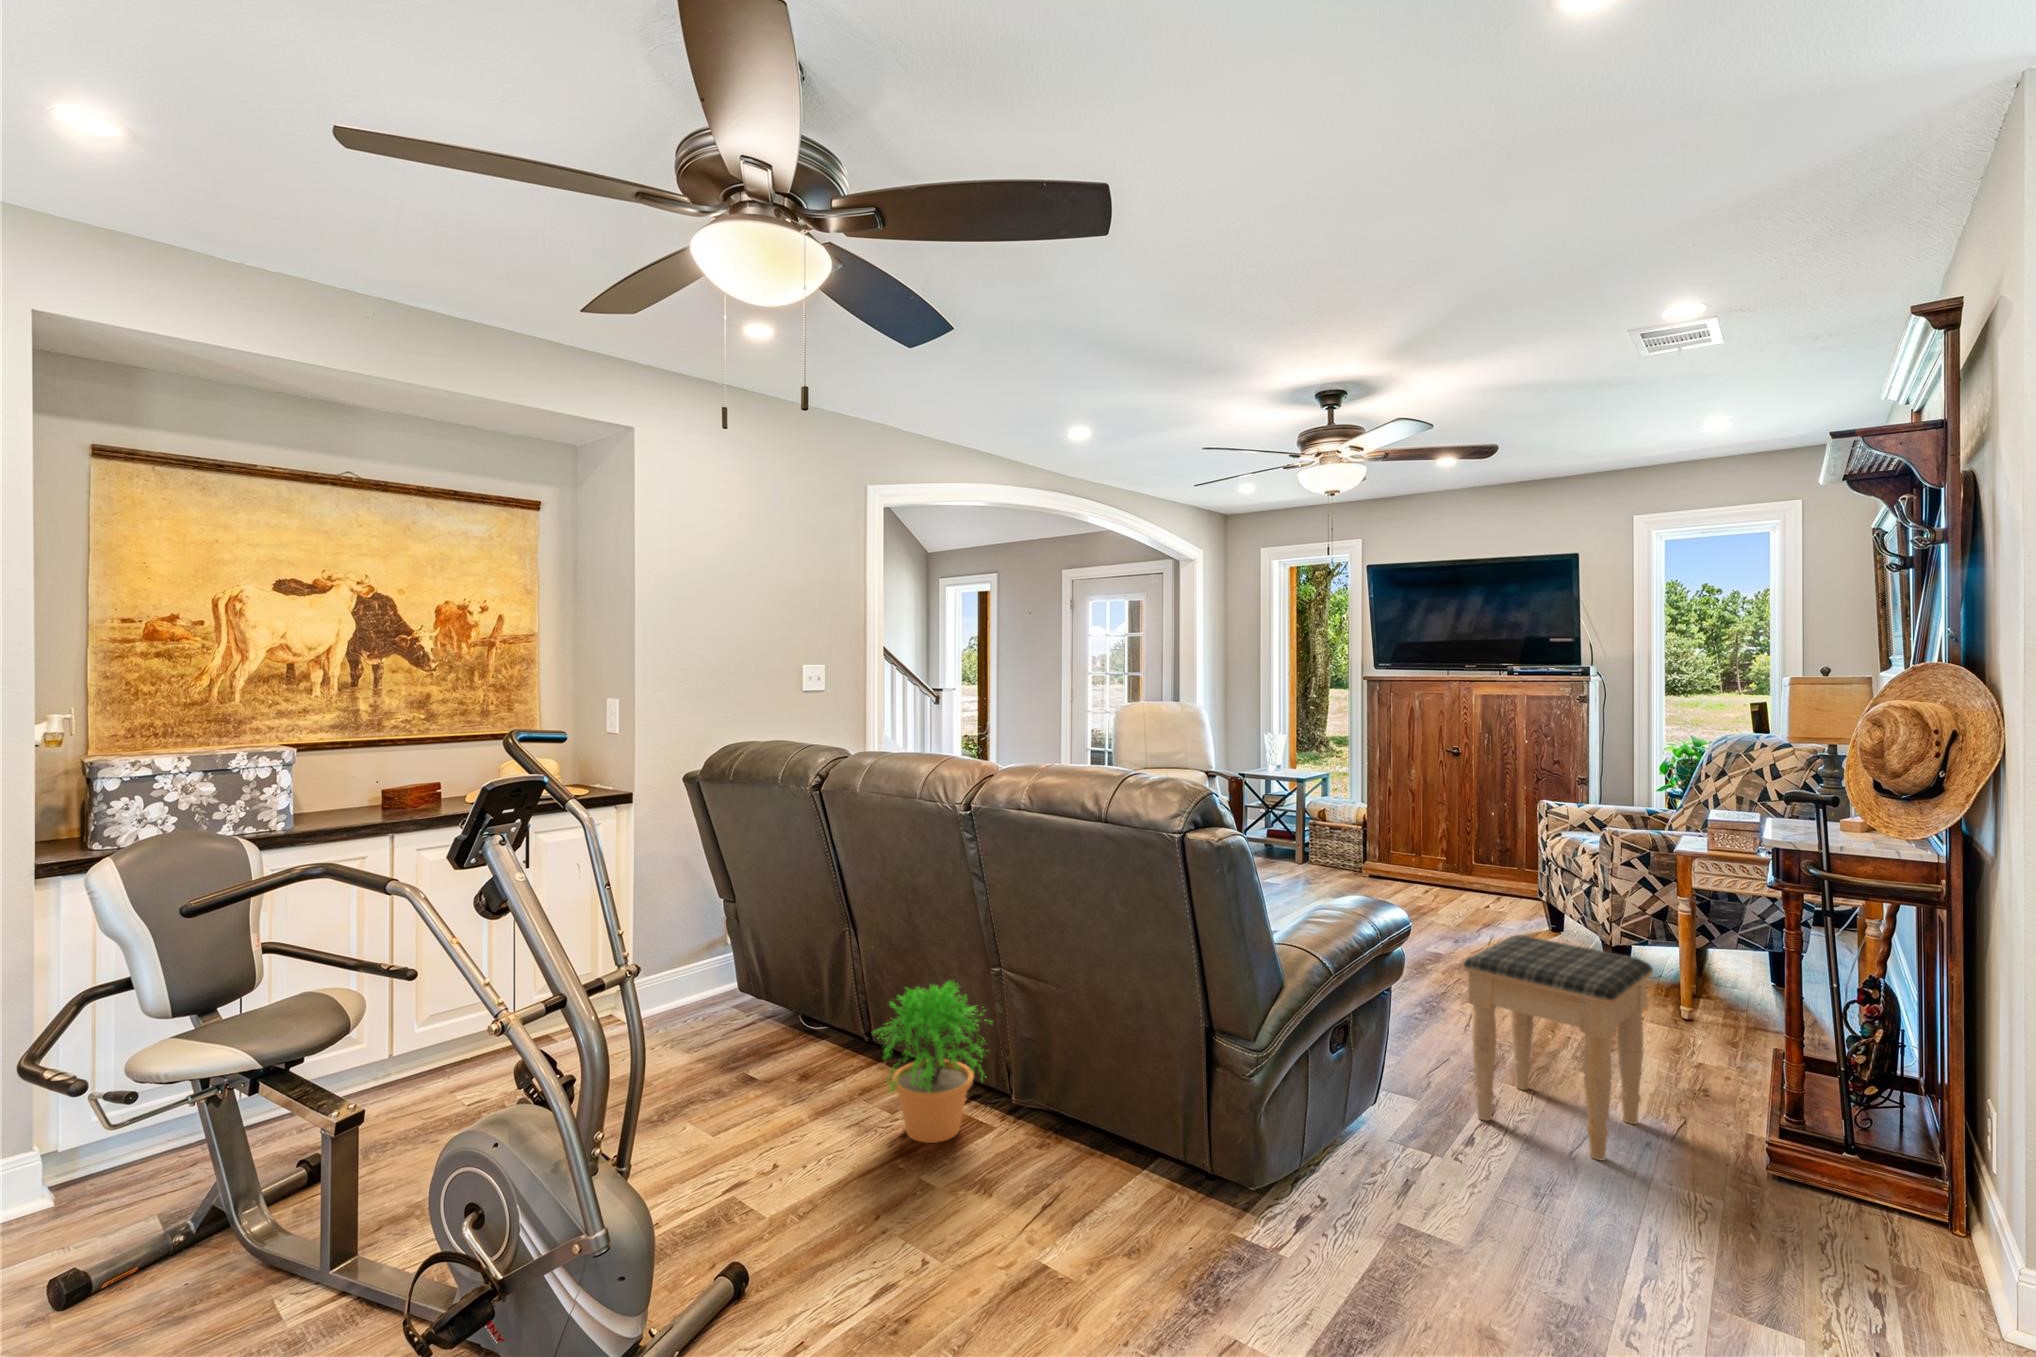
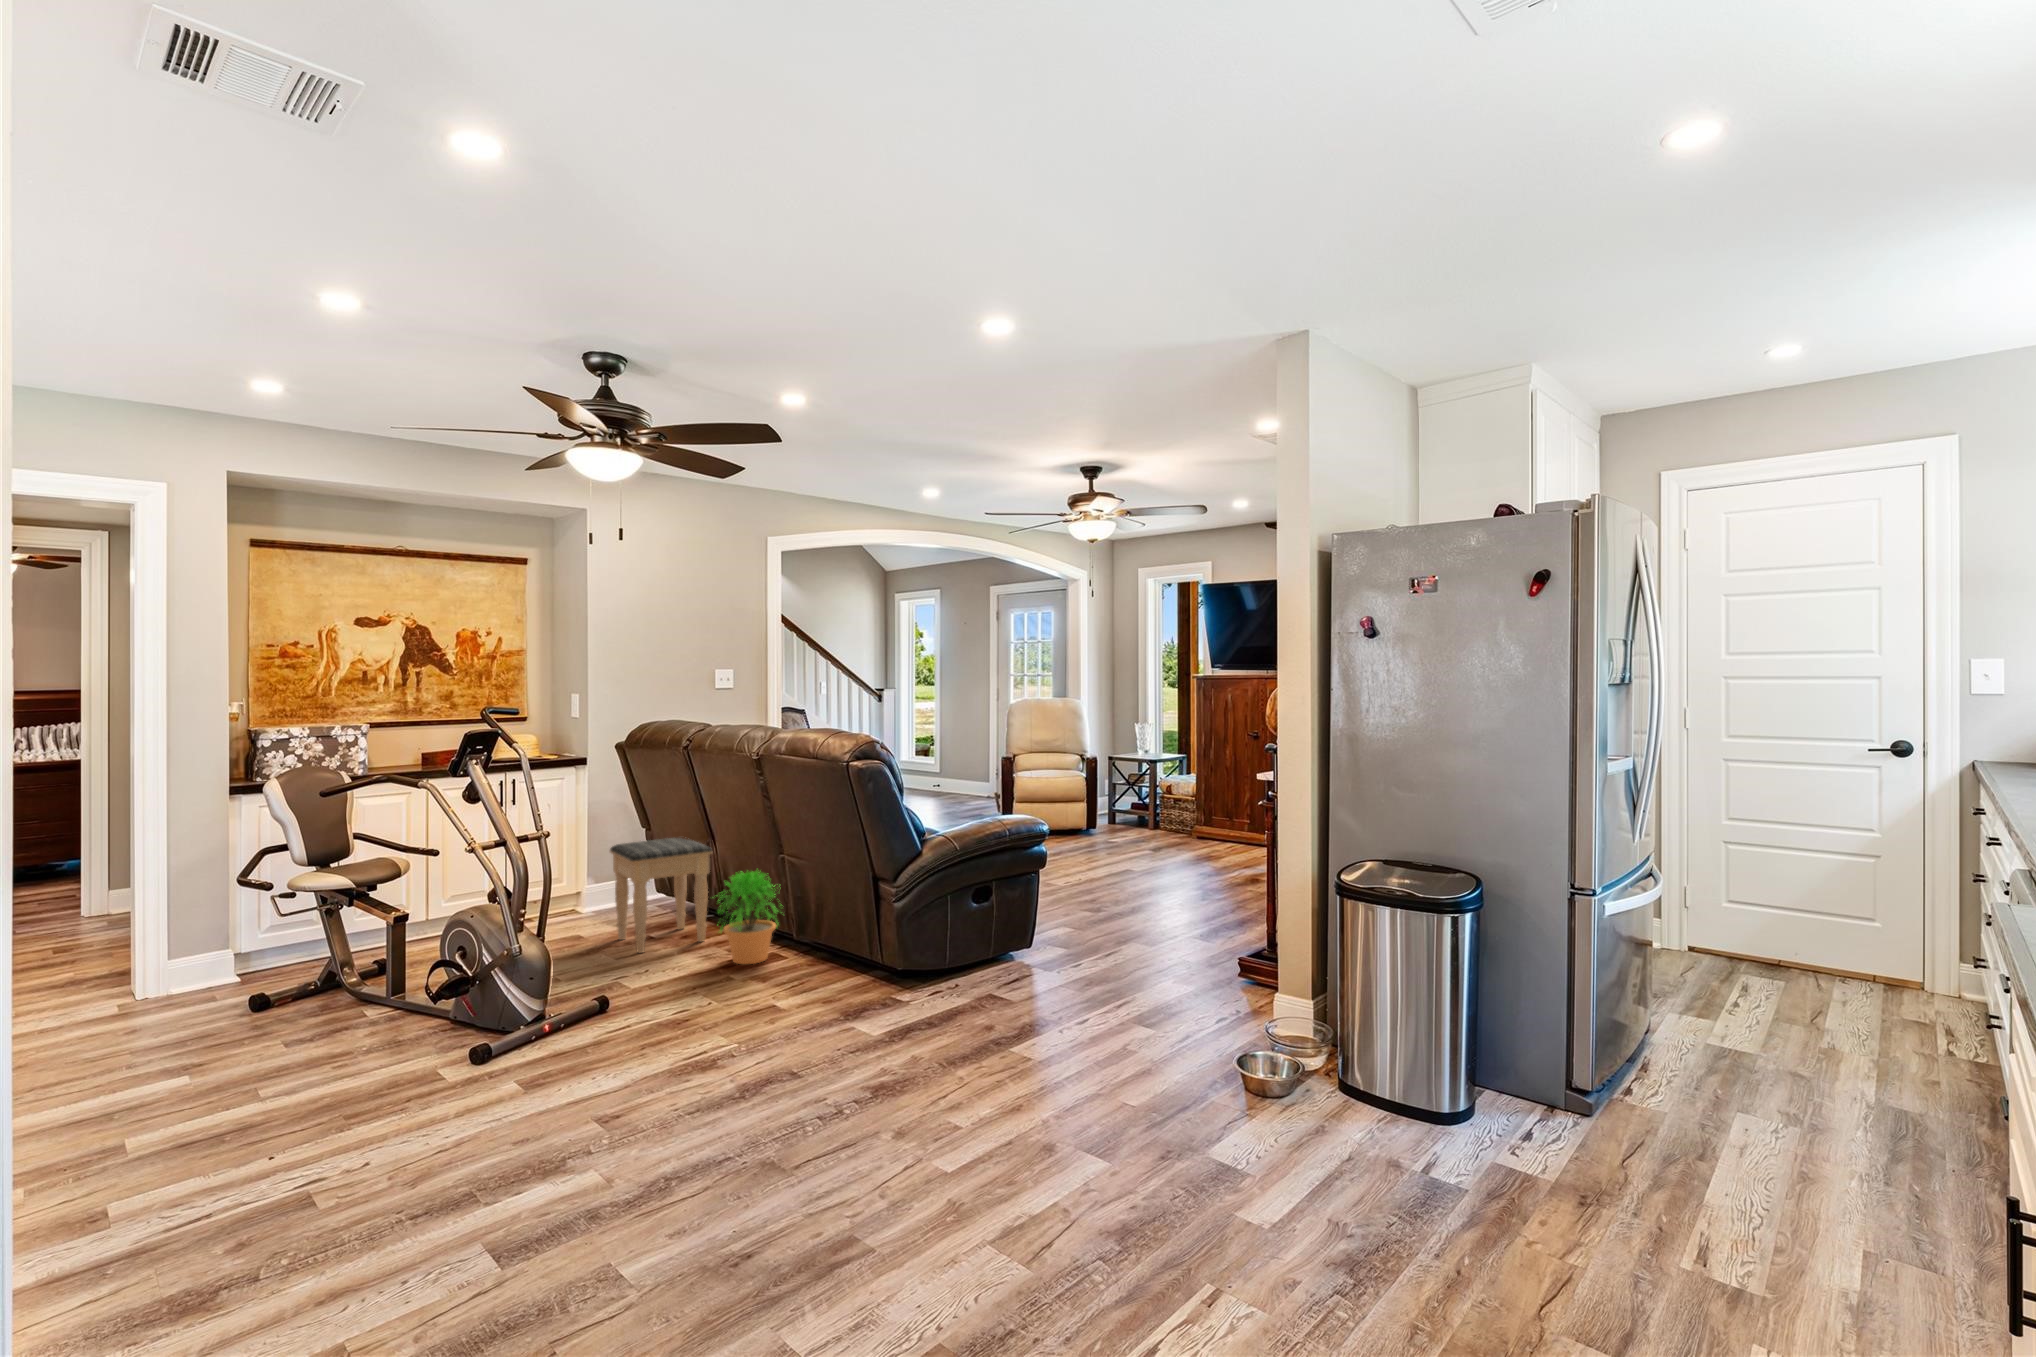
footstool: present [1463,935,1653,1160] -> present [610,838,712,953]

